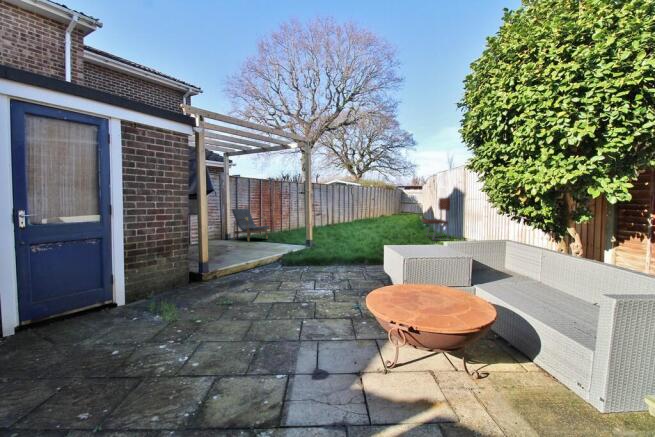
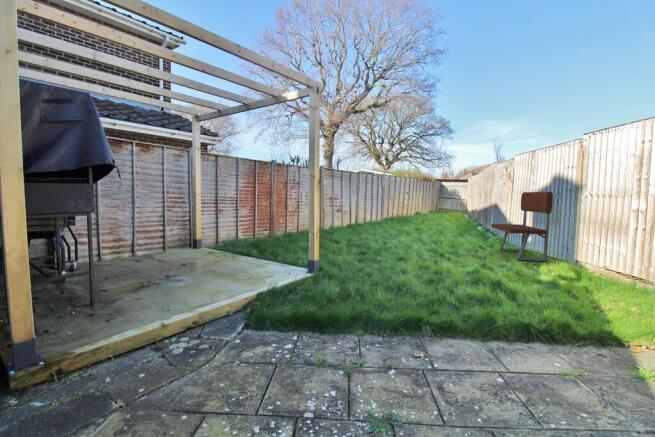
lounge chair: present [232,209,269,241] -> none [206,202,260,253]

